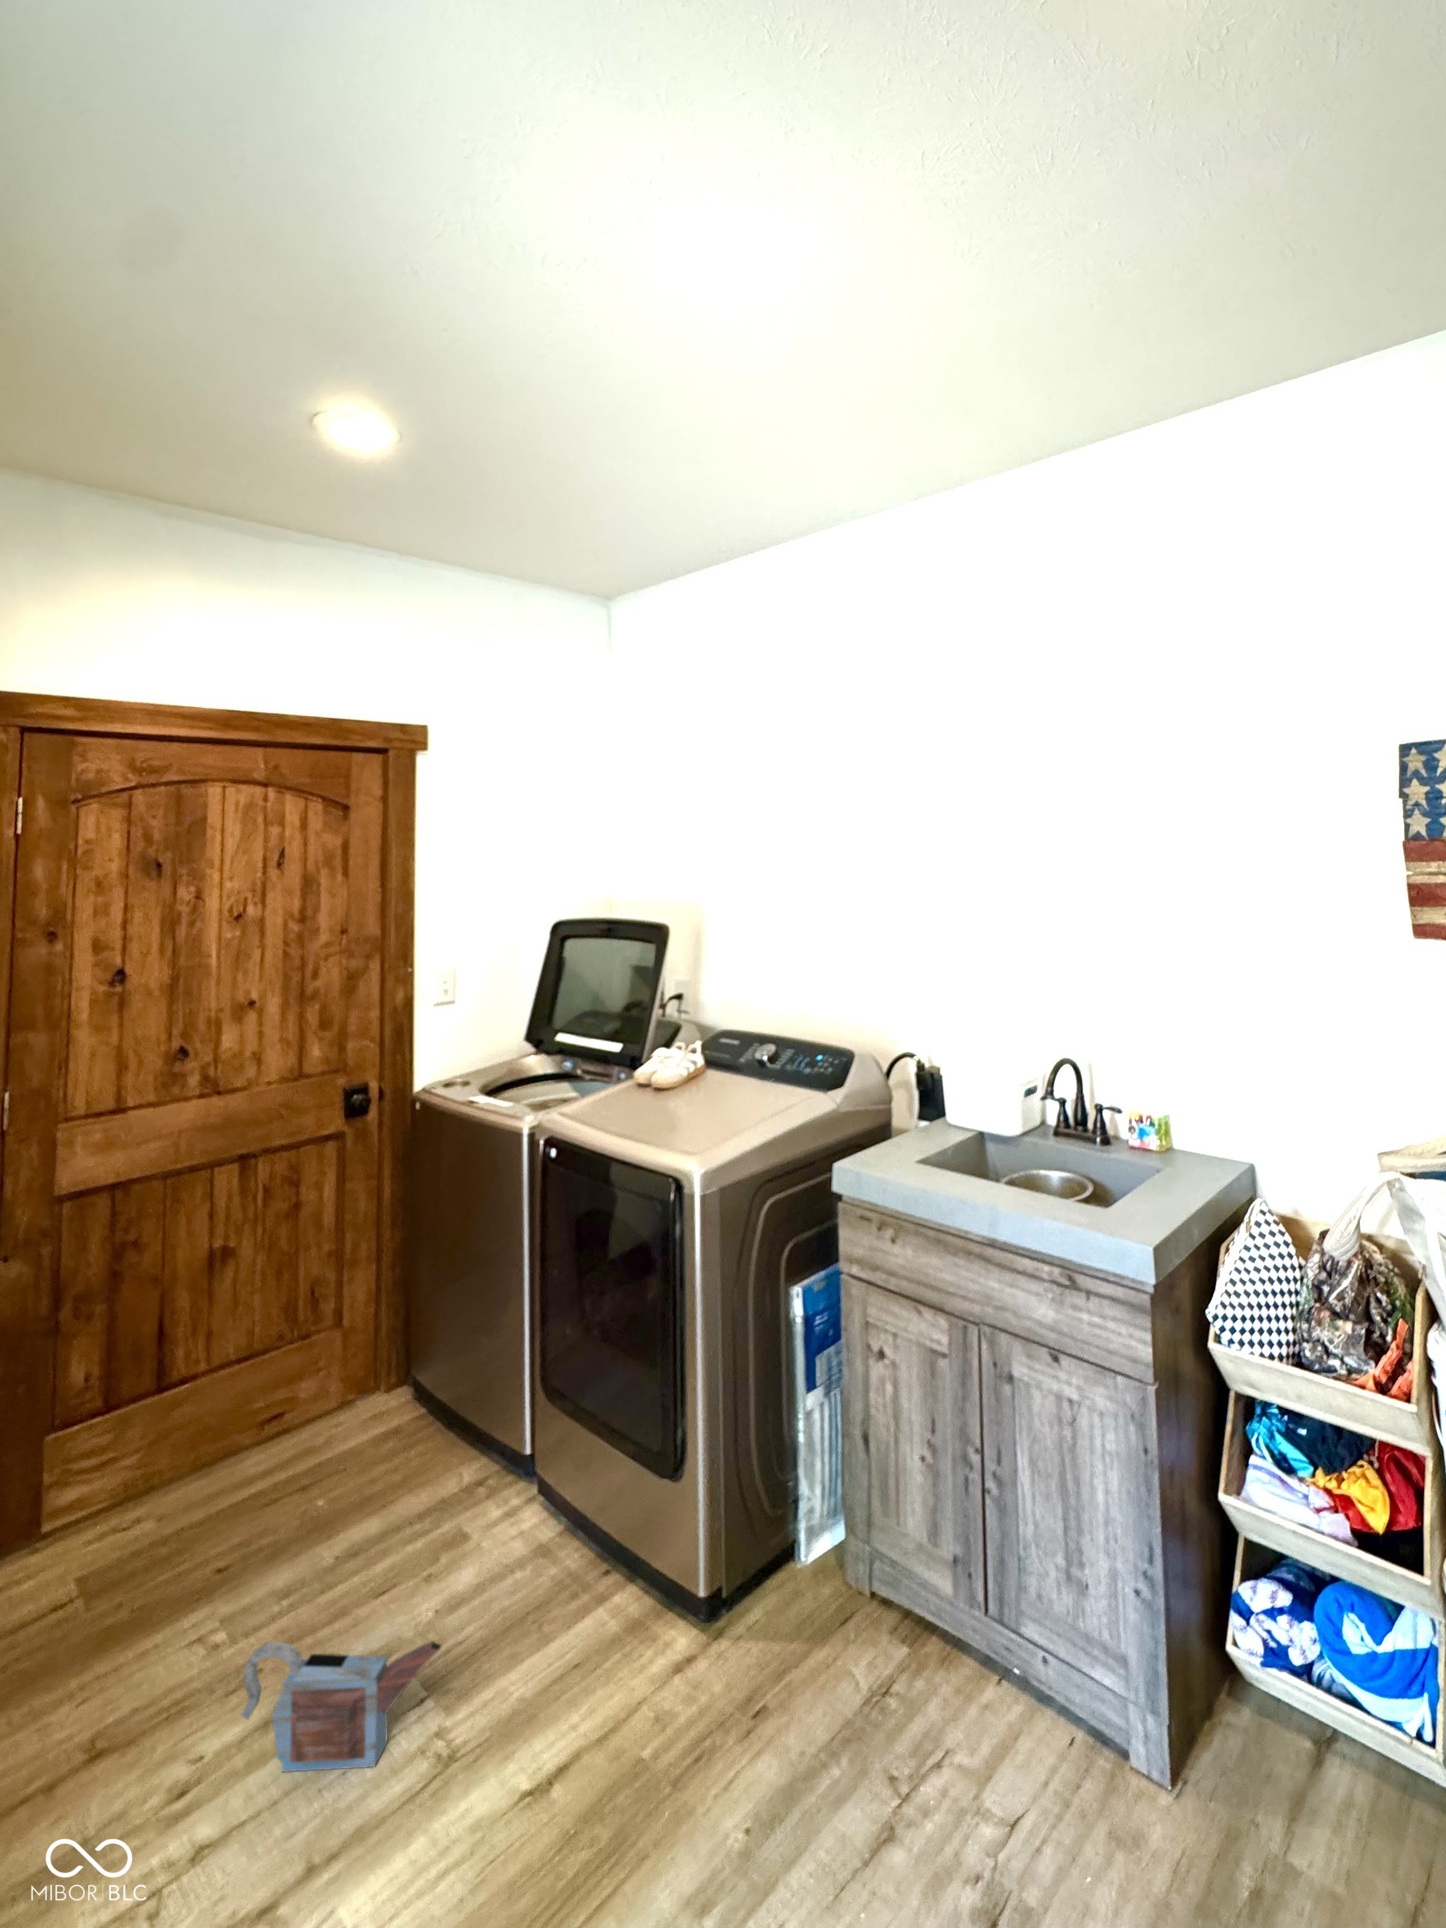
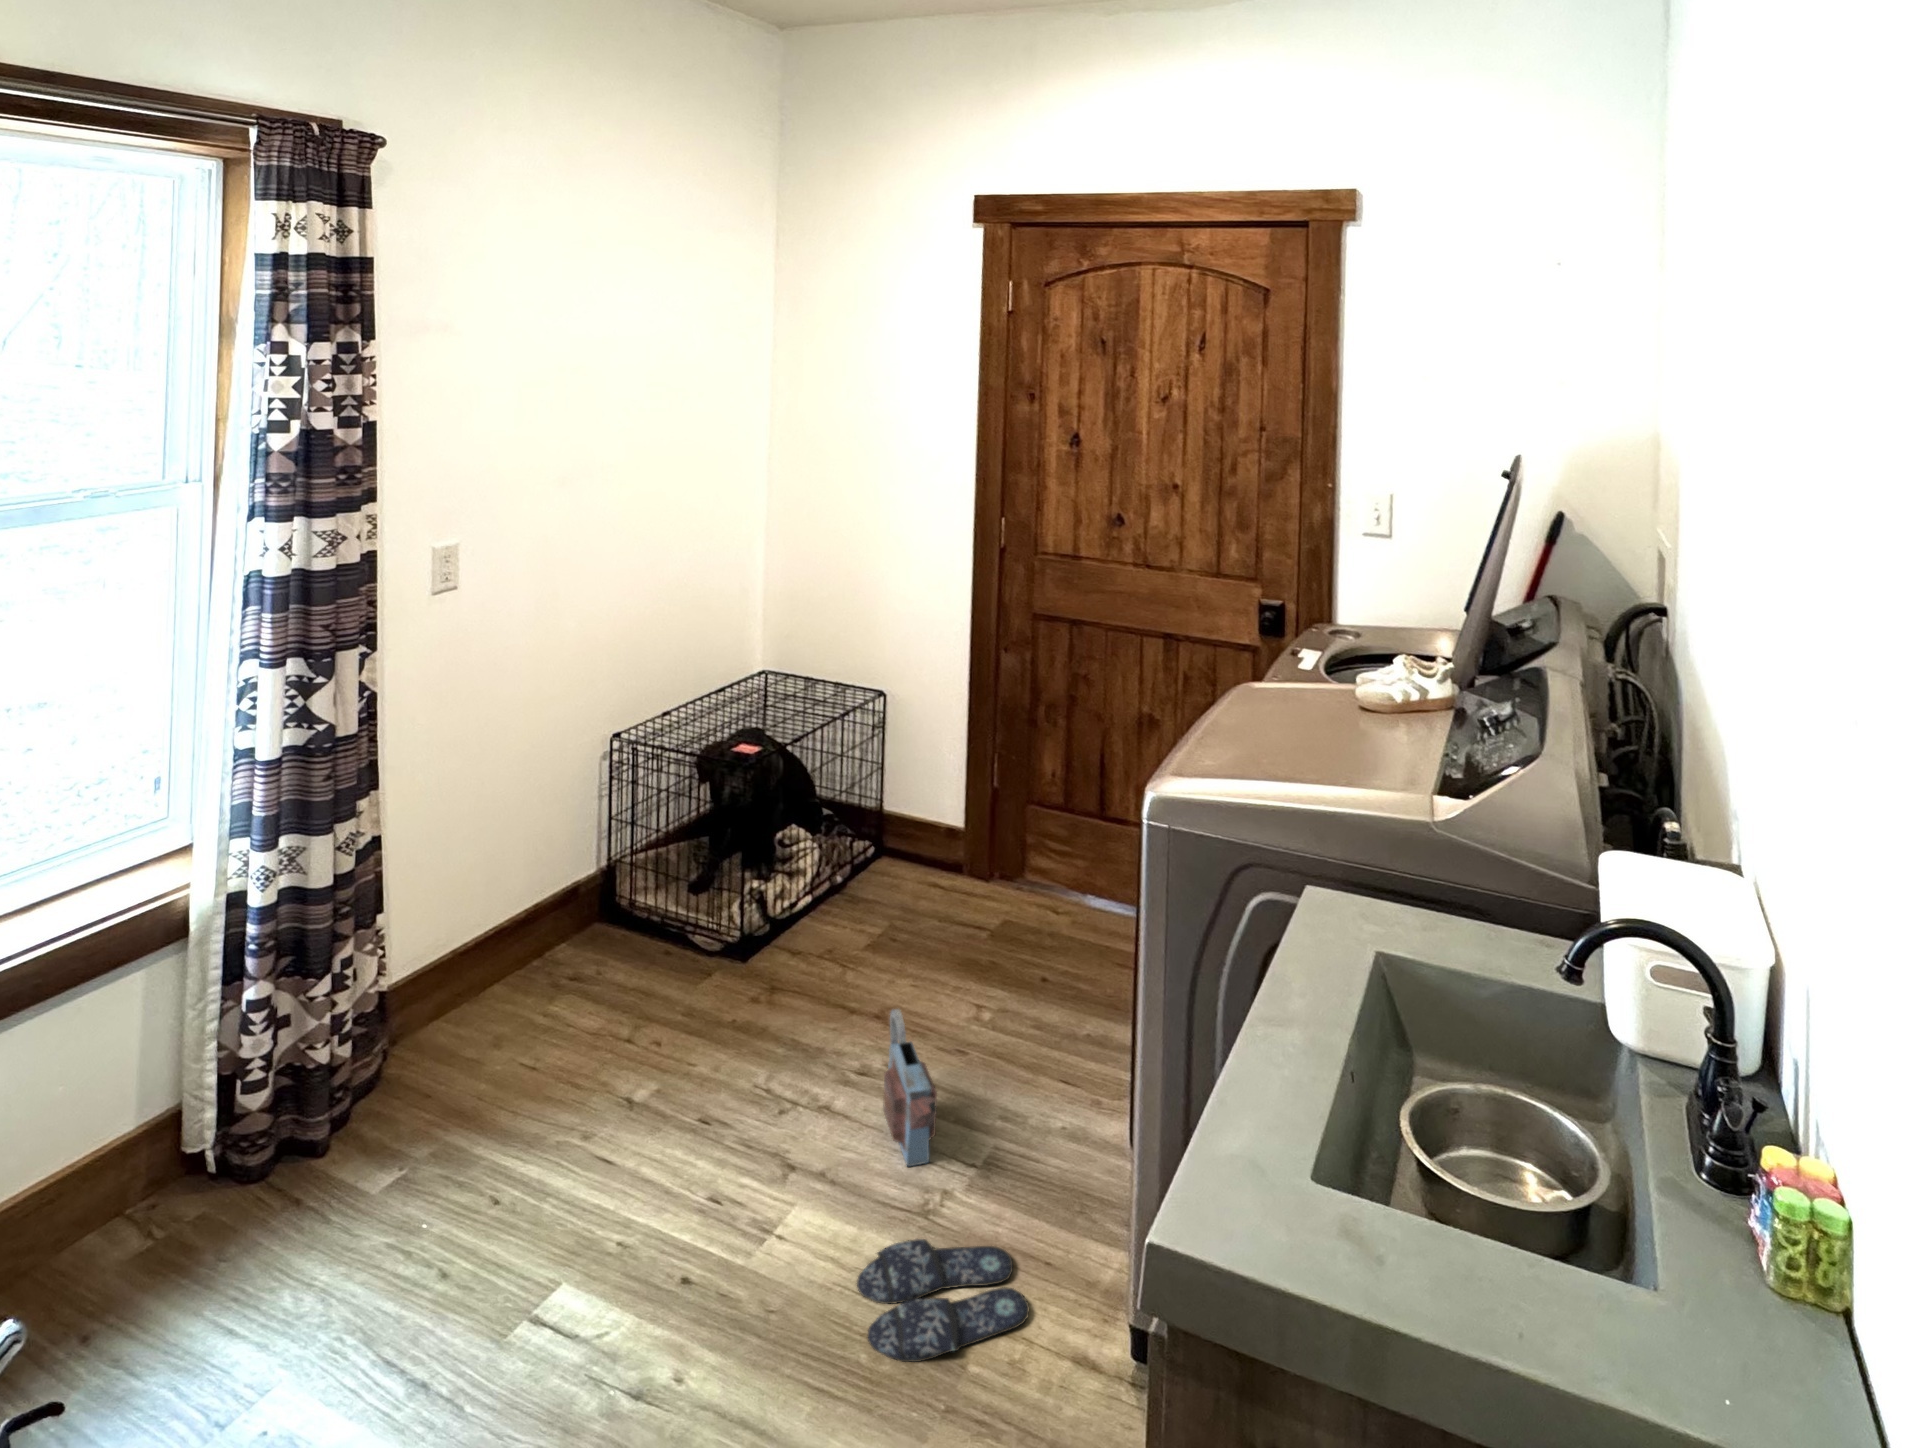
slippers: none [474,1689,628,1851] -> present [857,1239,1029,1362]

